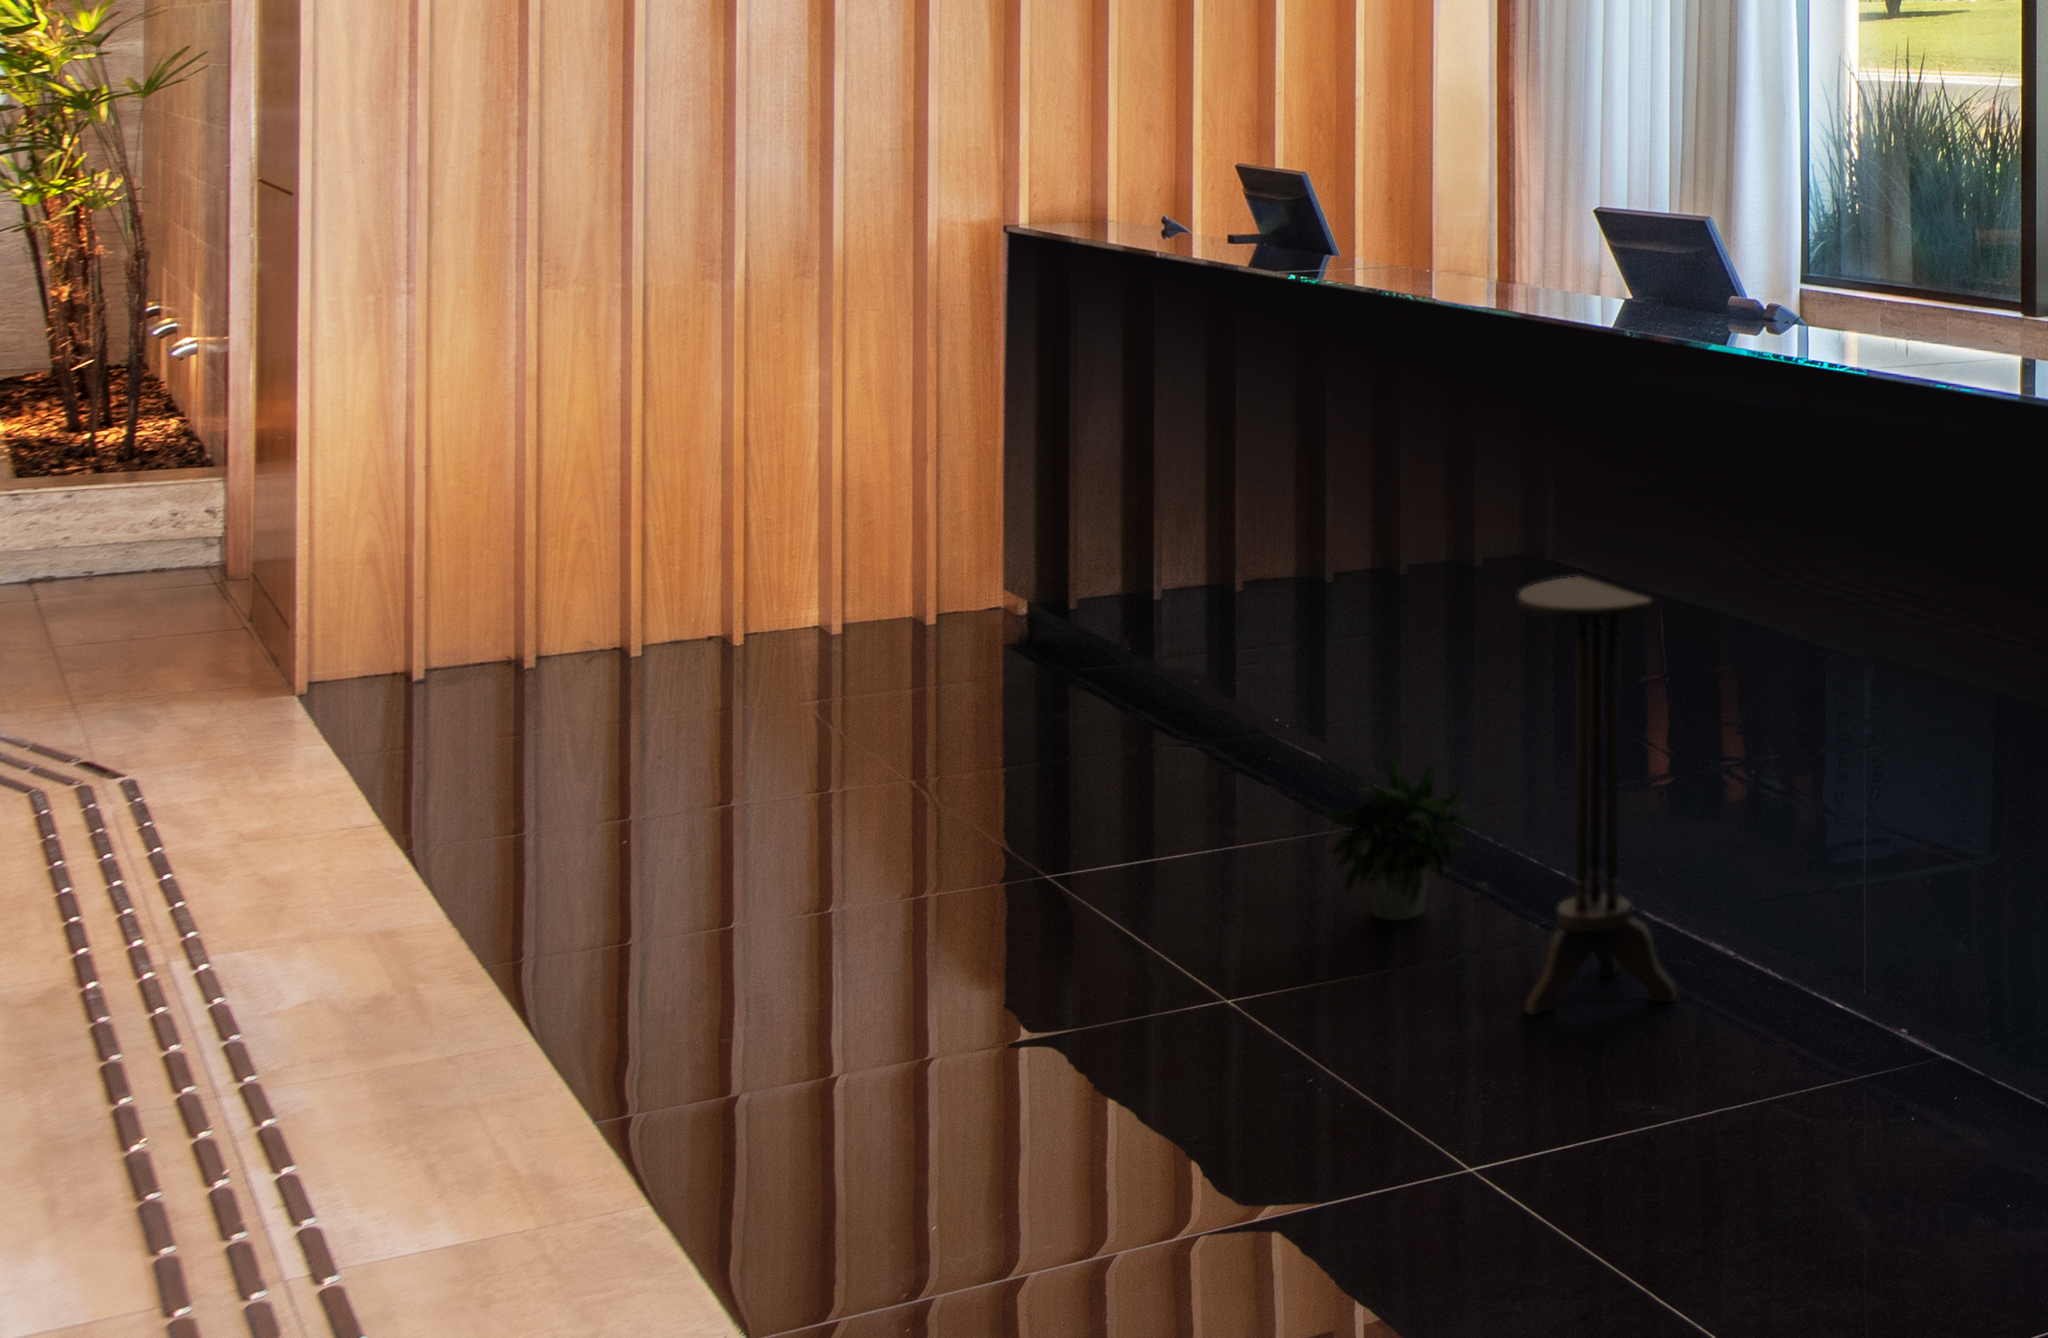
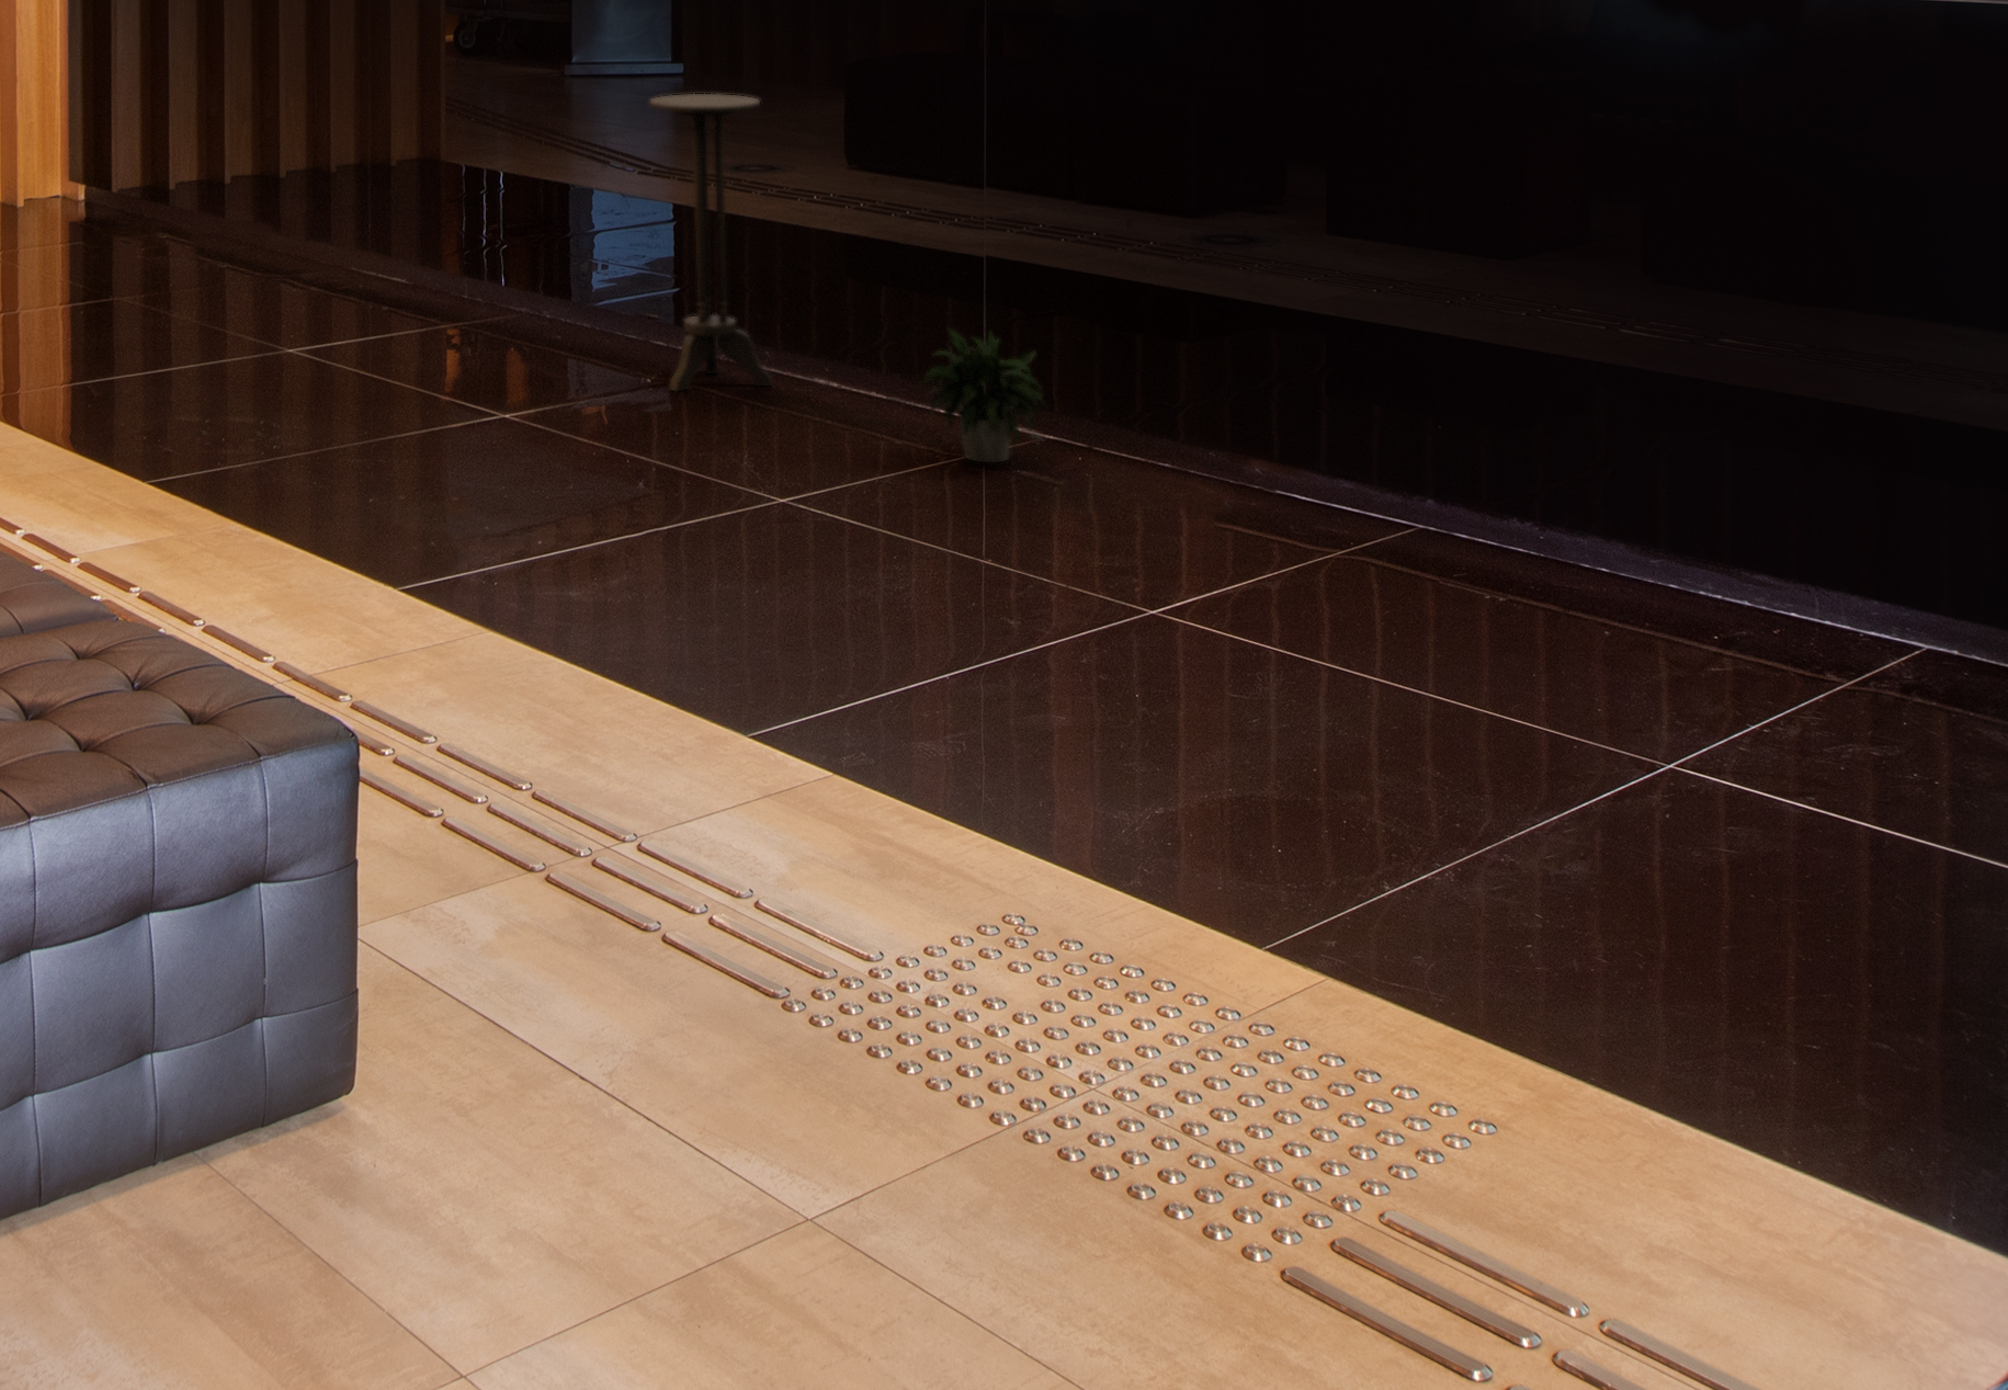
potted plant: present [1327,760,1487,920] -> present [924,330,1043,462]

